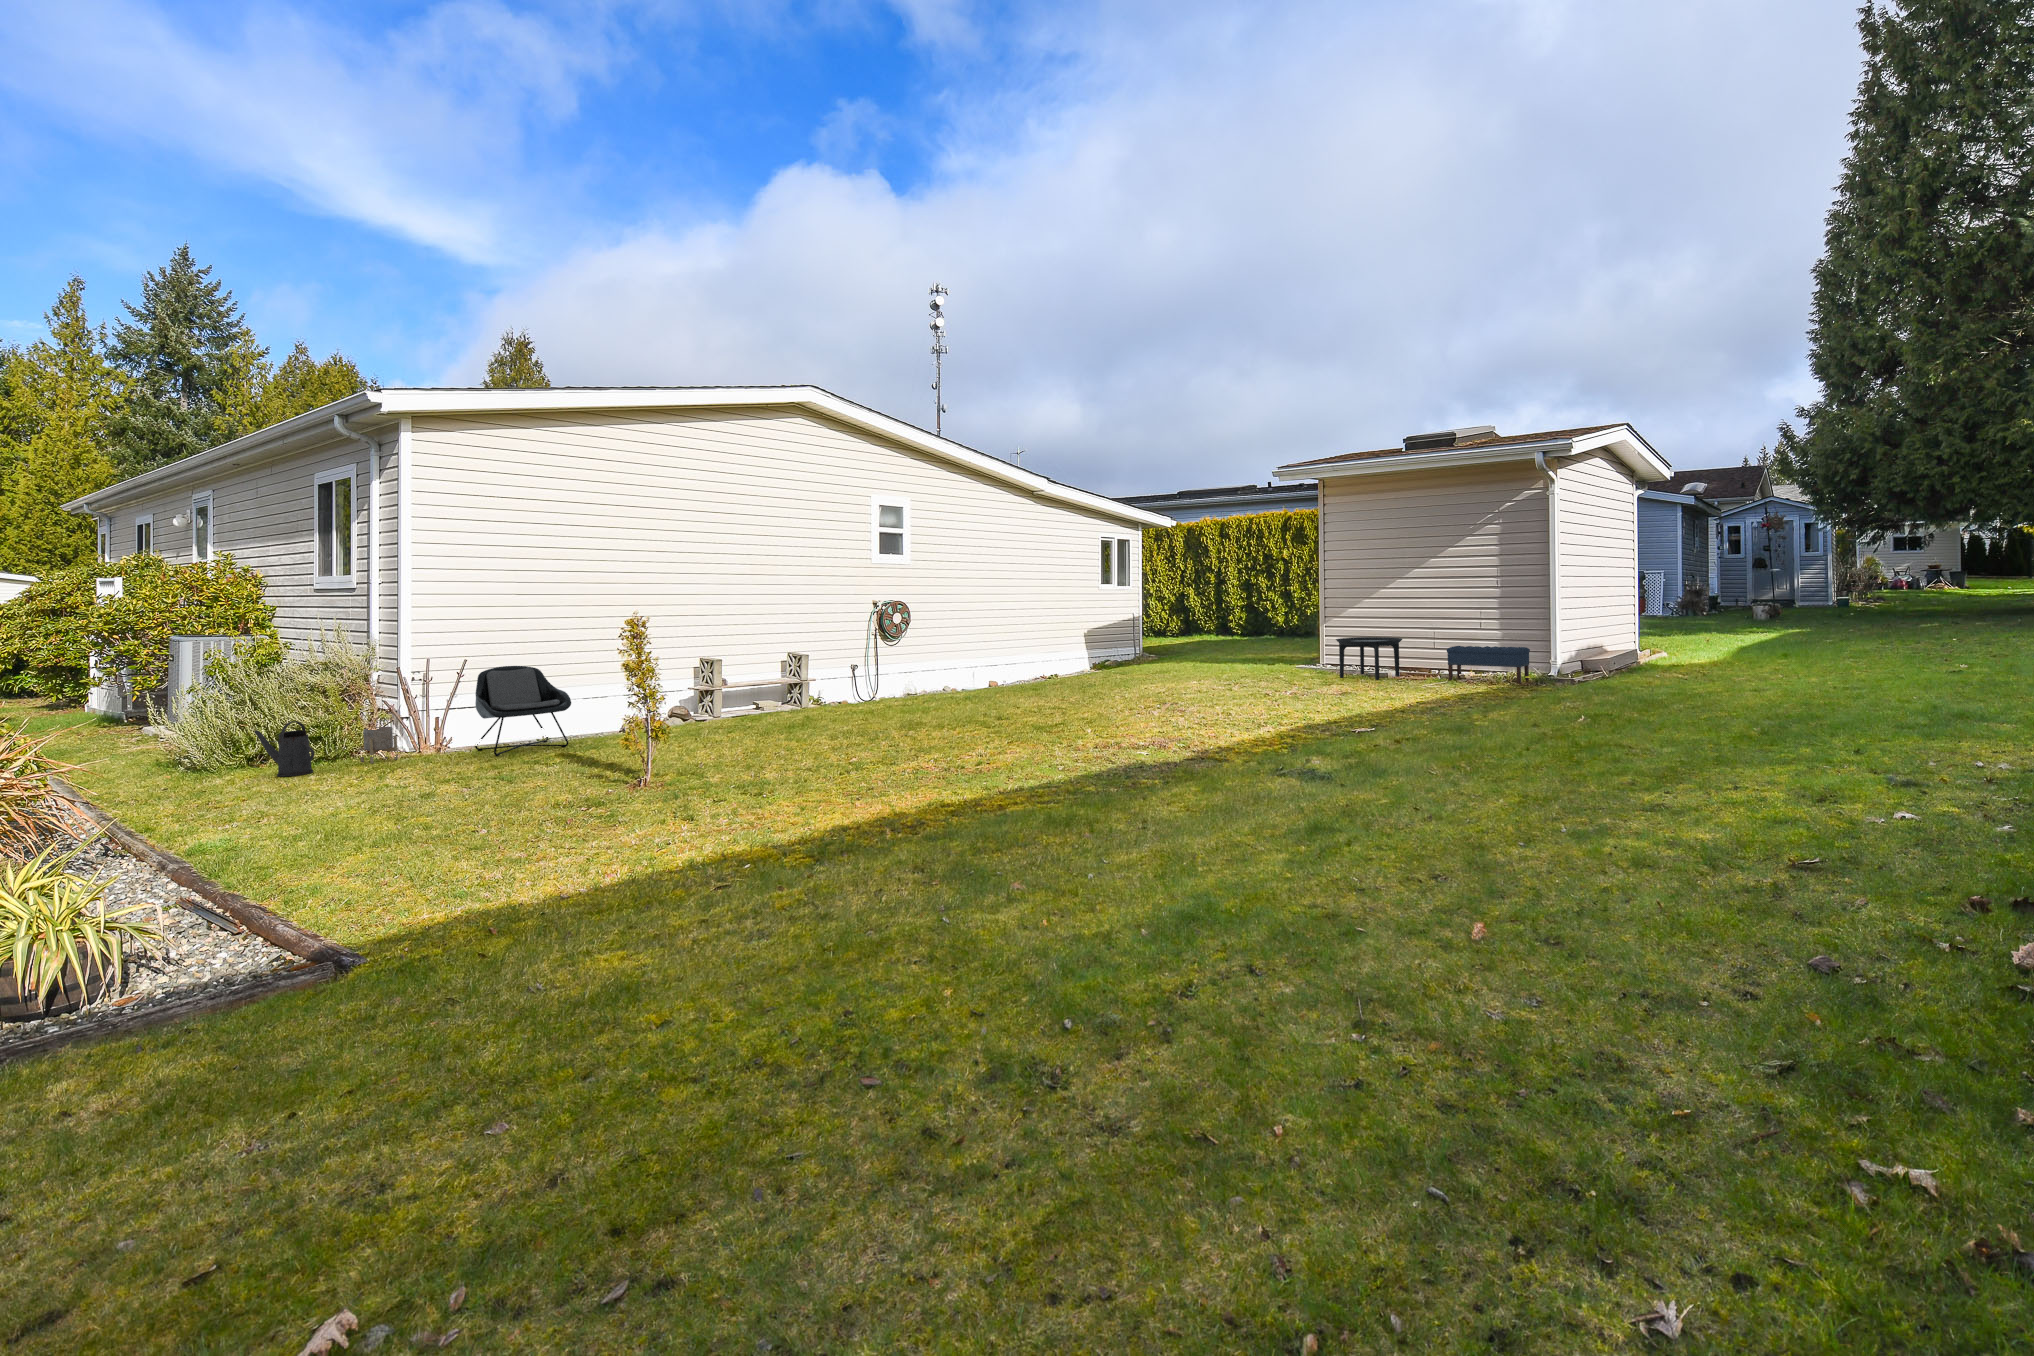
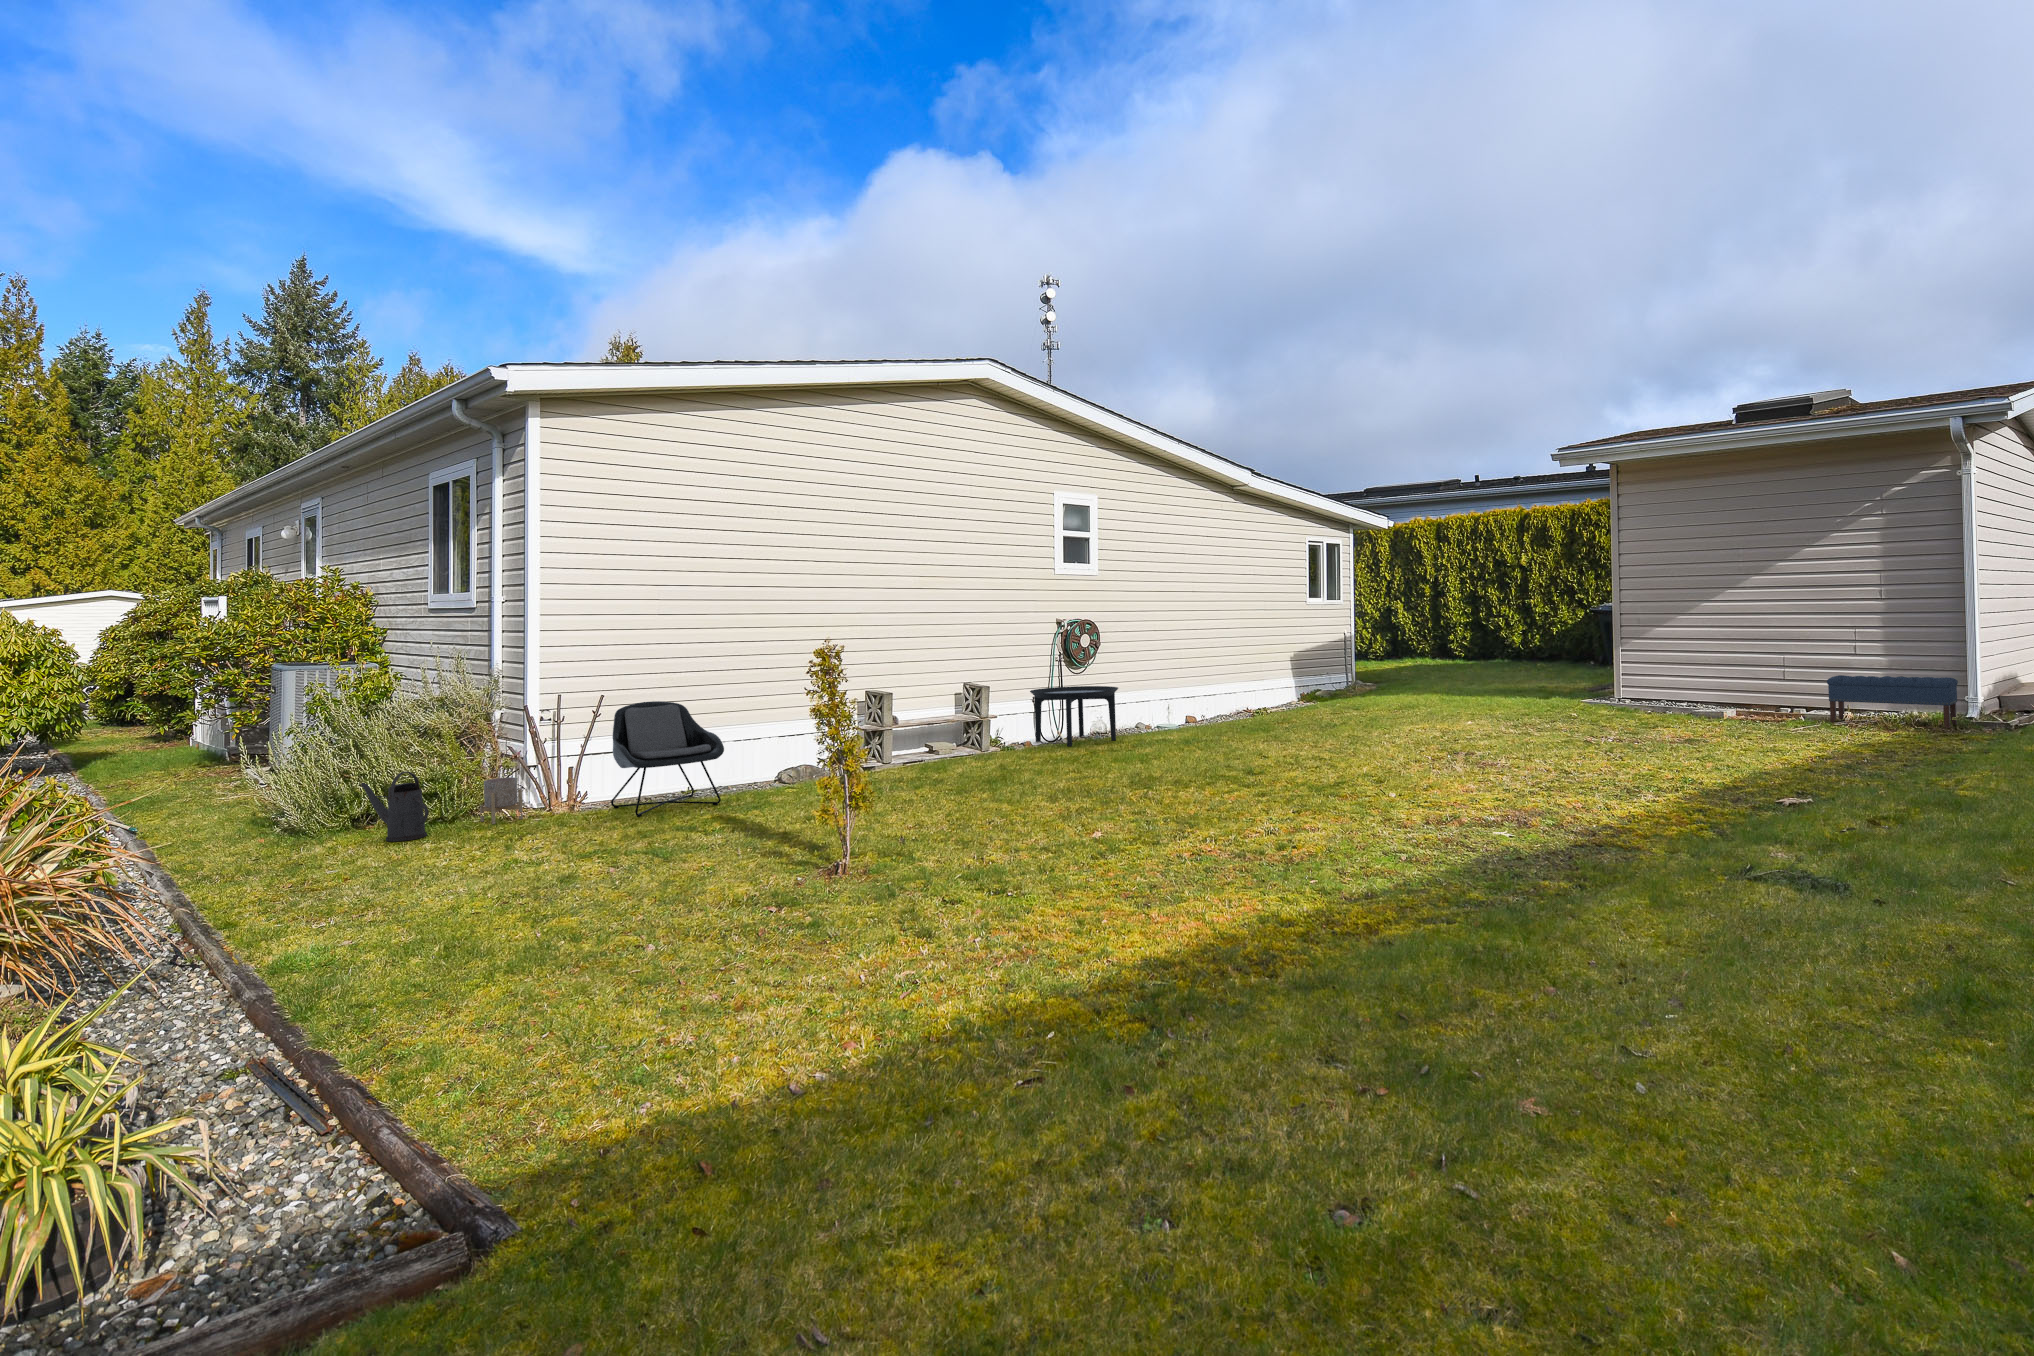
round table: present [1336,637,1402,680] -> present [1030,686,1118,746]

